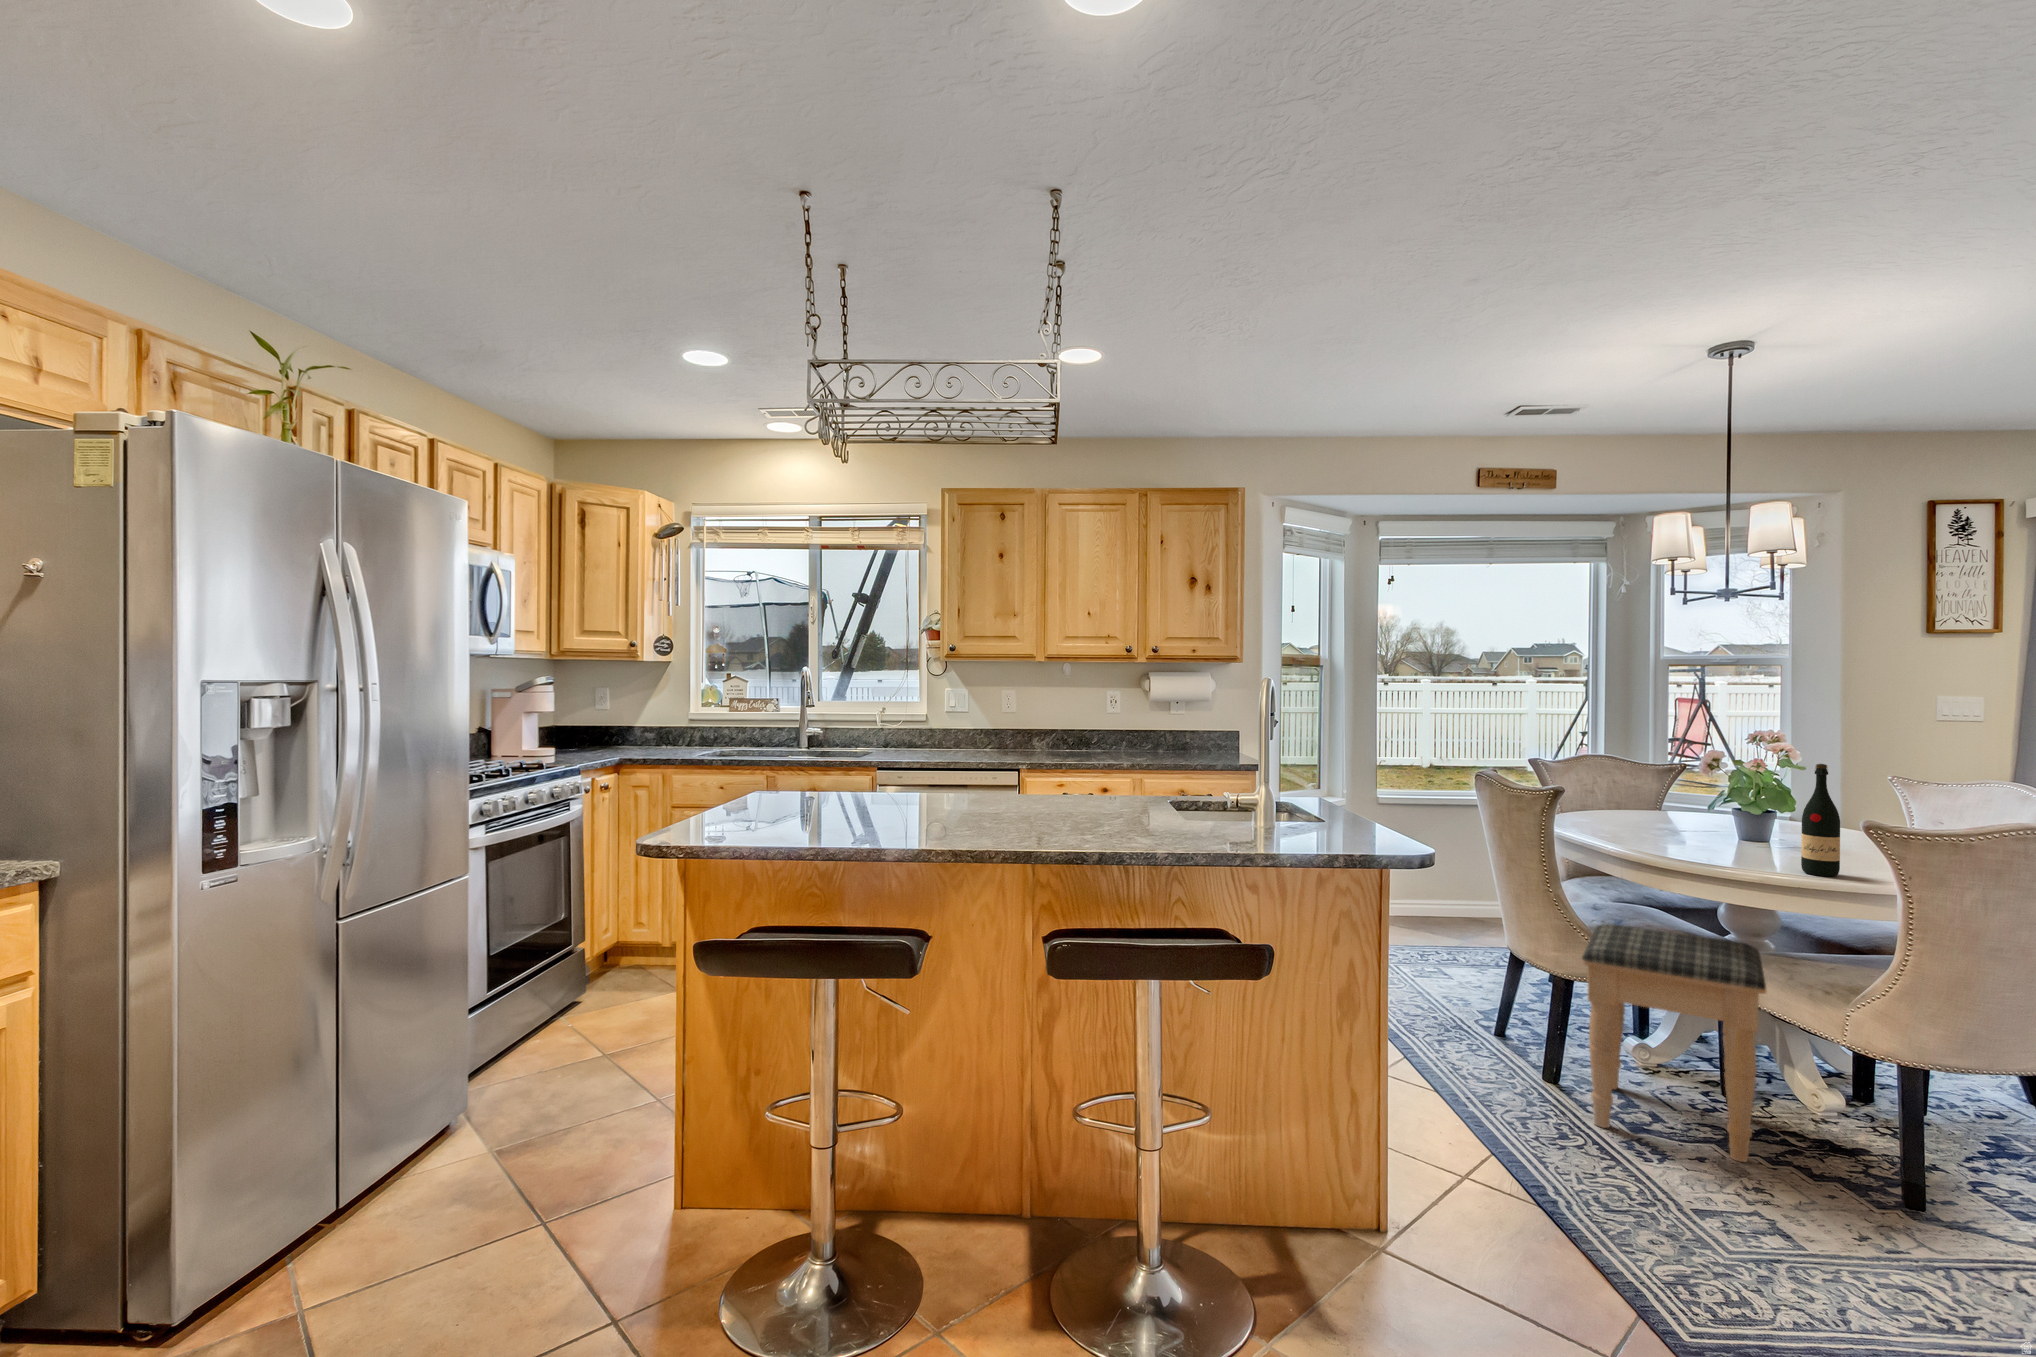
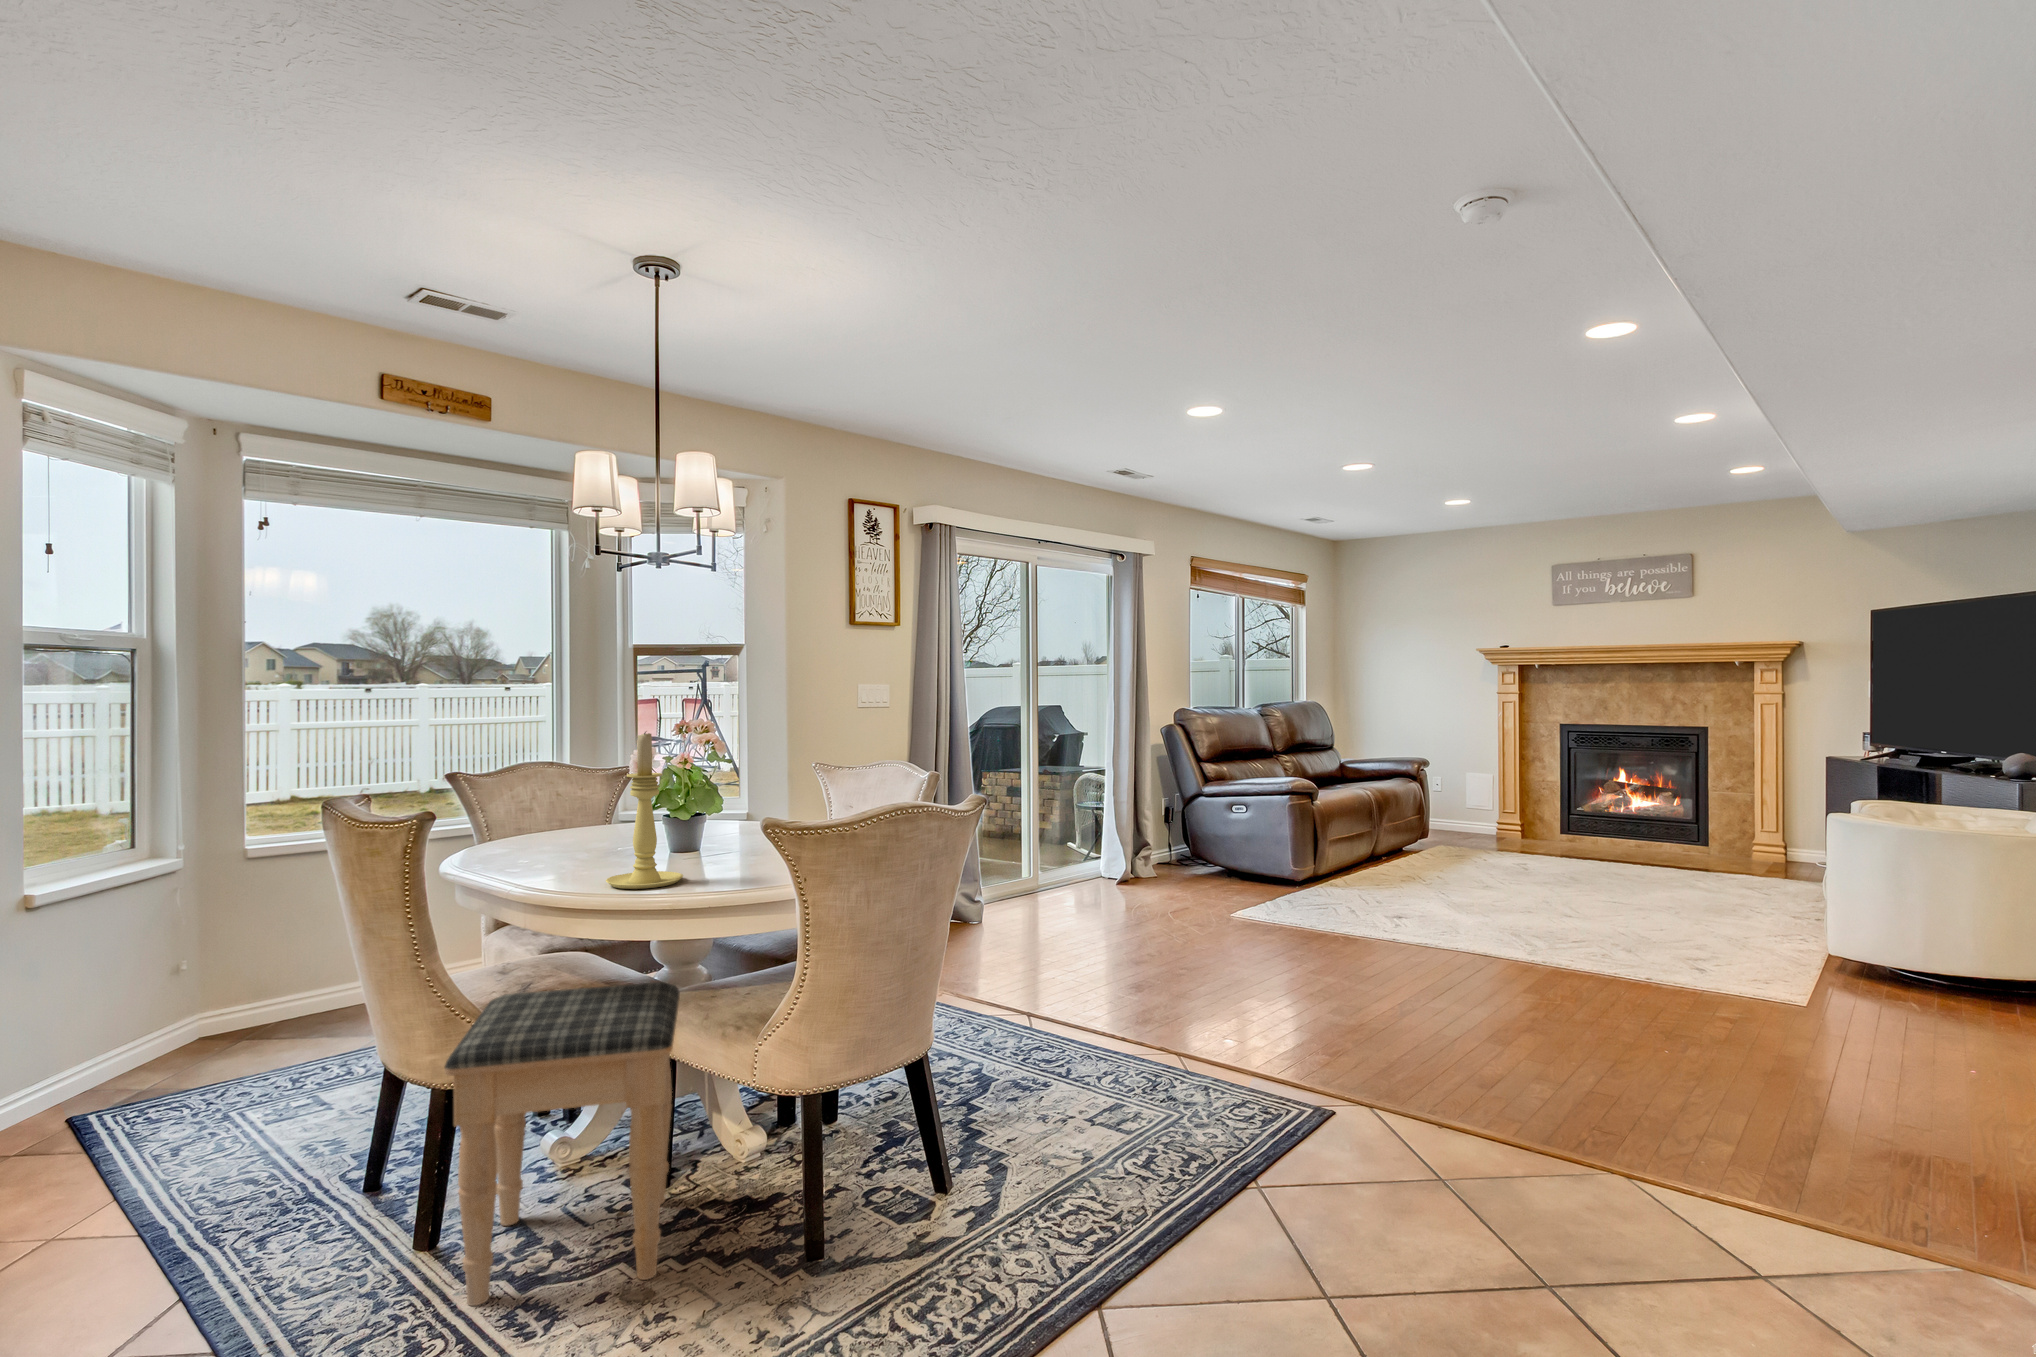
candle holder: none [1692,741,1765,866] -> present [606,732,683,889]
wine bottle: present [1801,764,1840,876] -> none [717,752,753,886]

